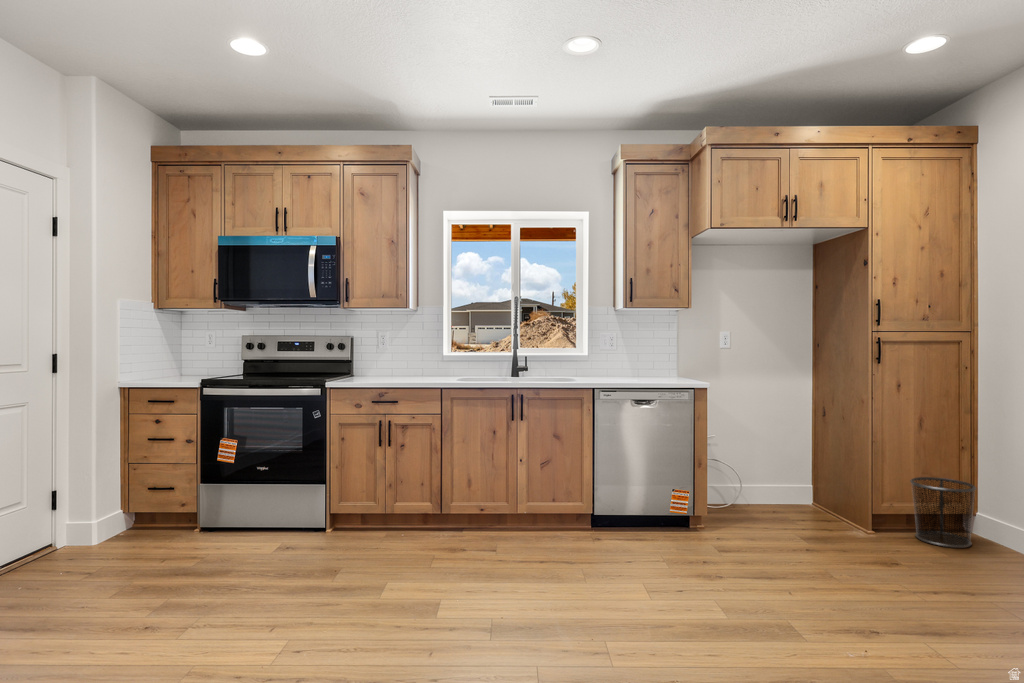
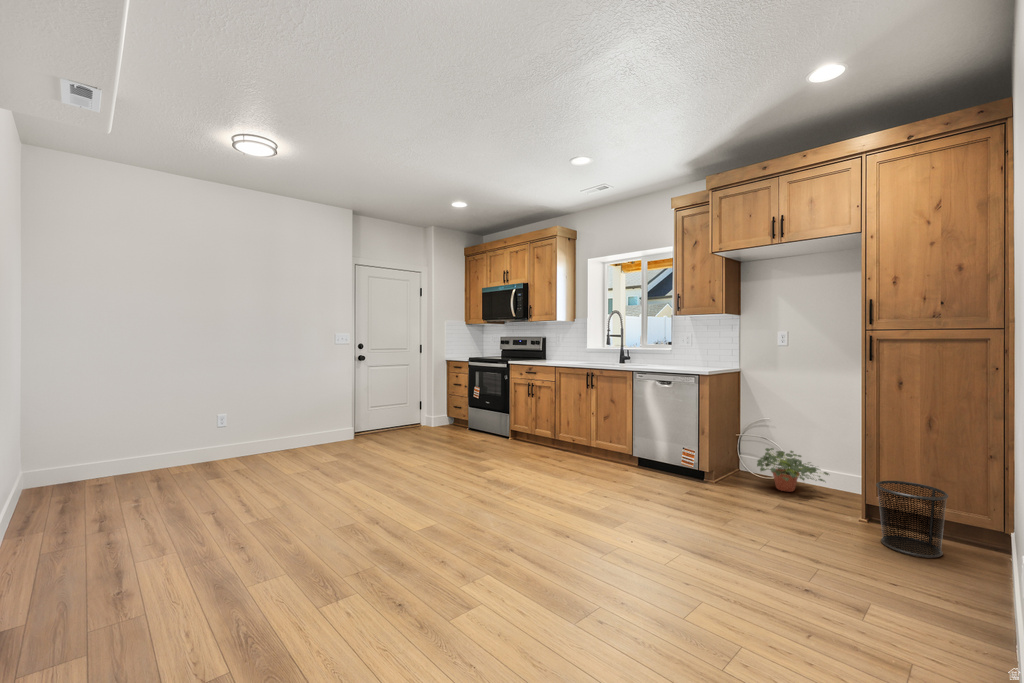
potted plant: none [719,465,798,514] -> present [757,448,829,492]

